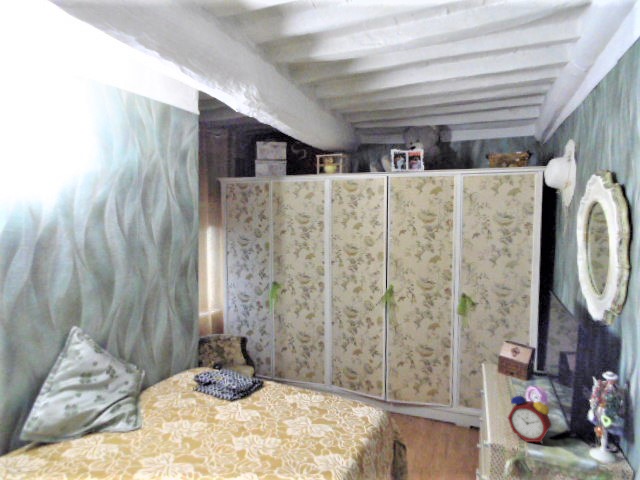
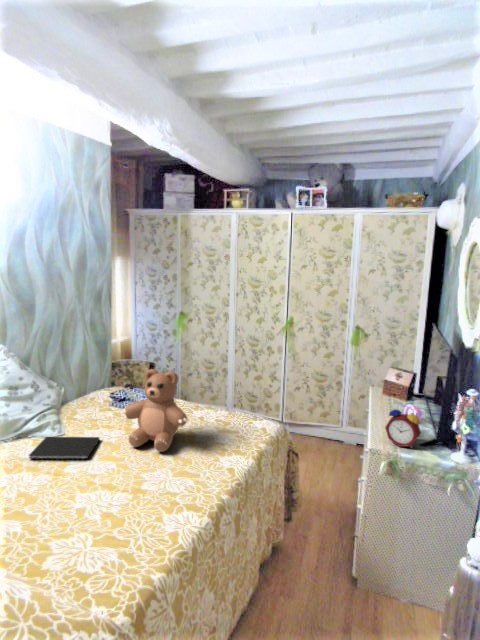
teddy bear: none [202,351,279,451] -> present [122,369,189,452]
notebook: none [95,431,178,462] -> present [29,437,99,460]

